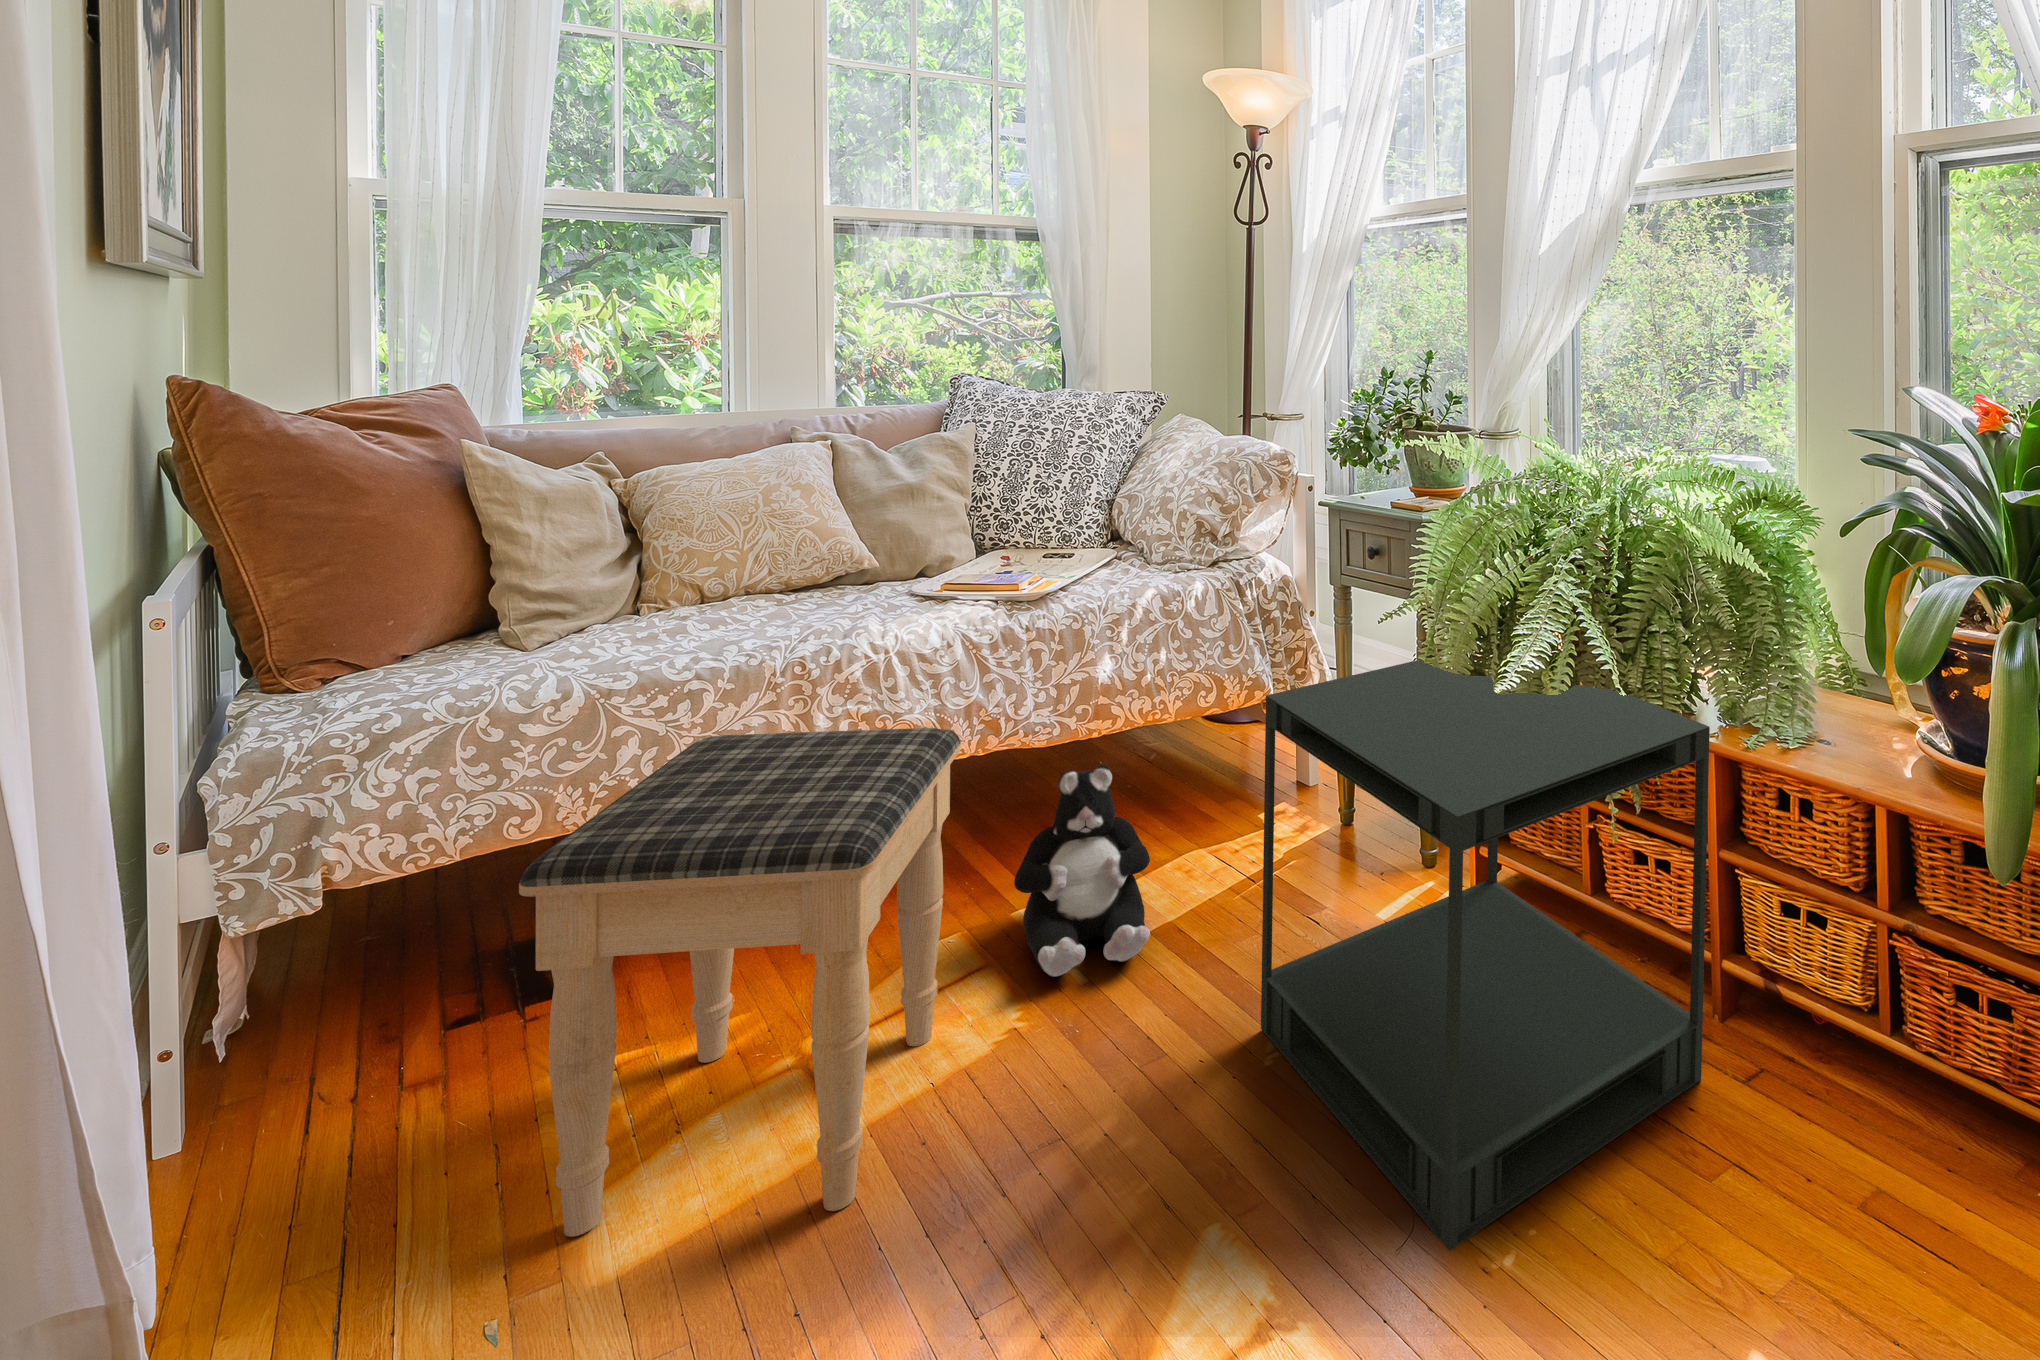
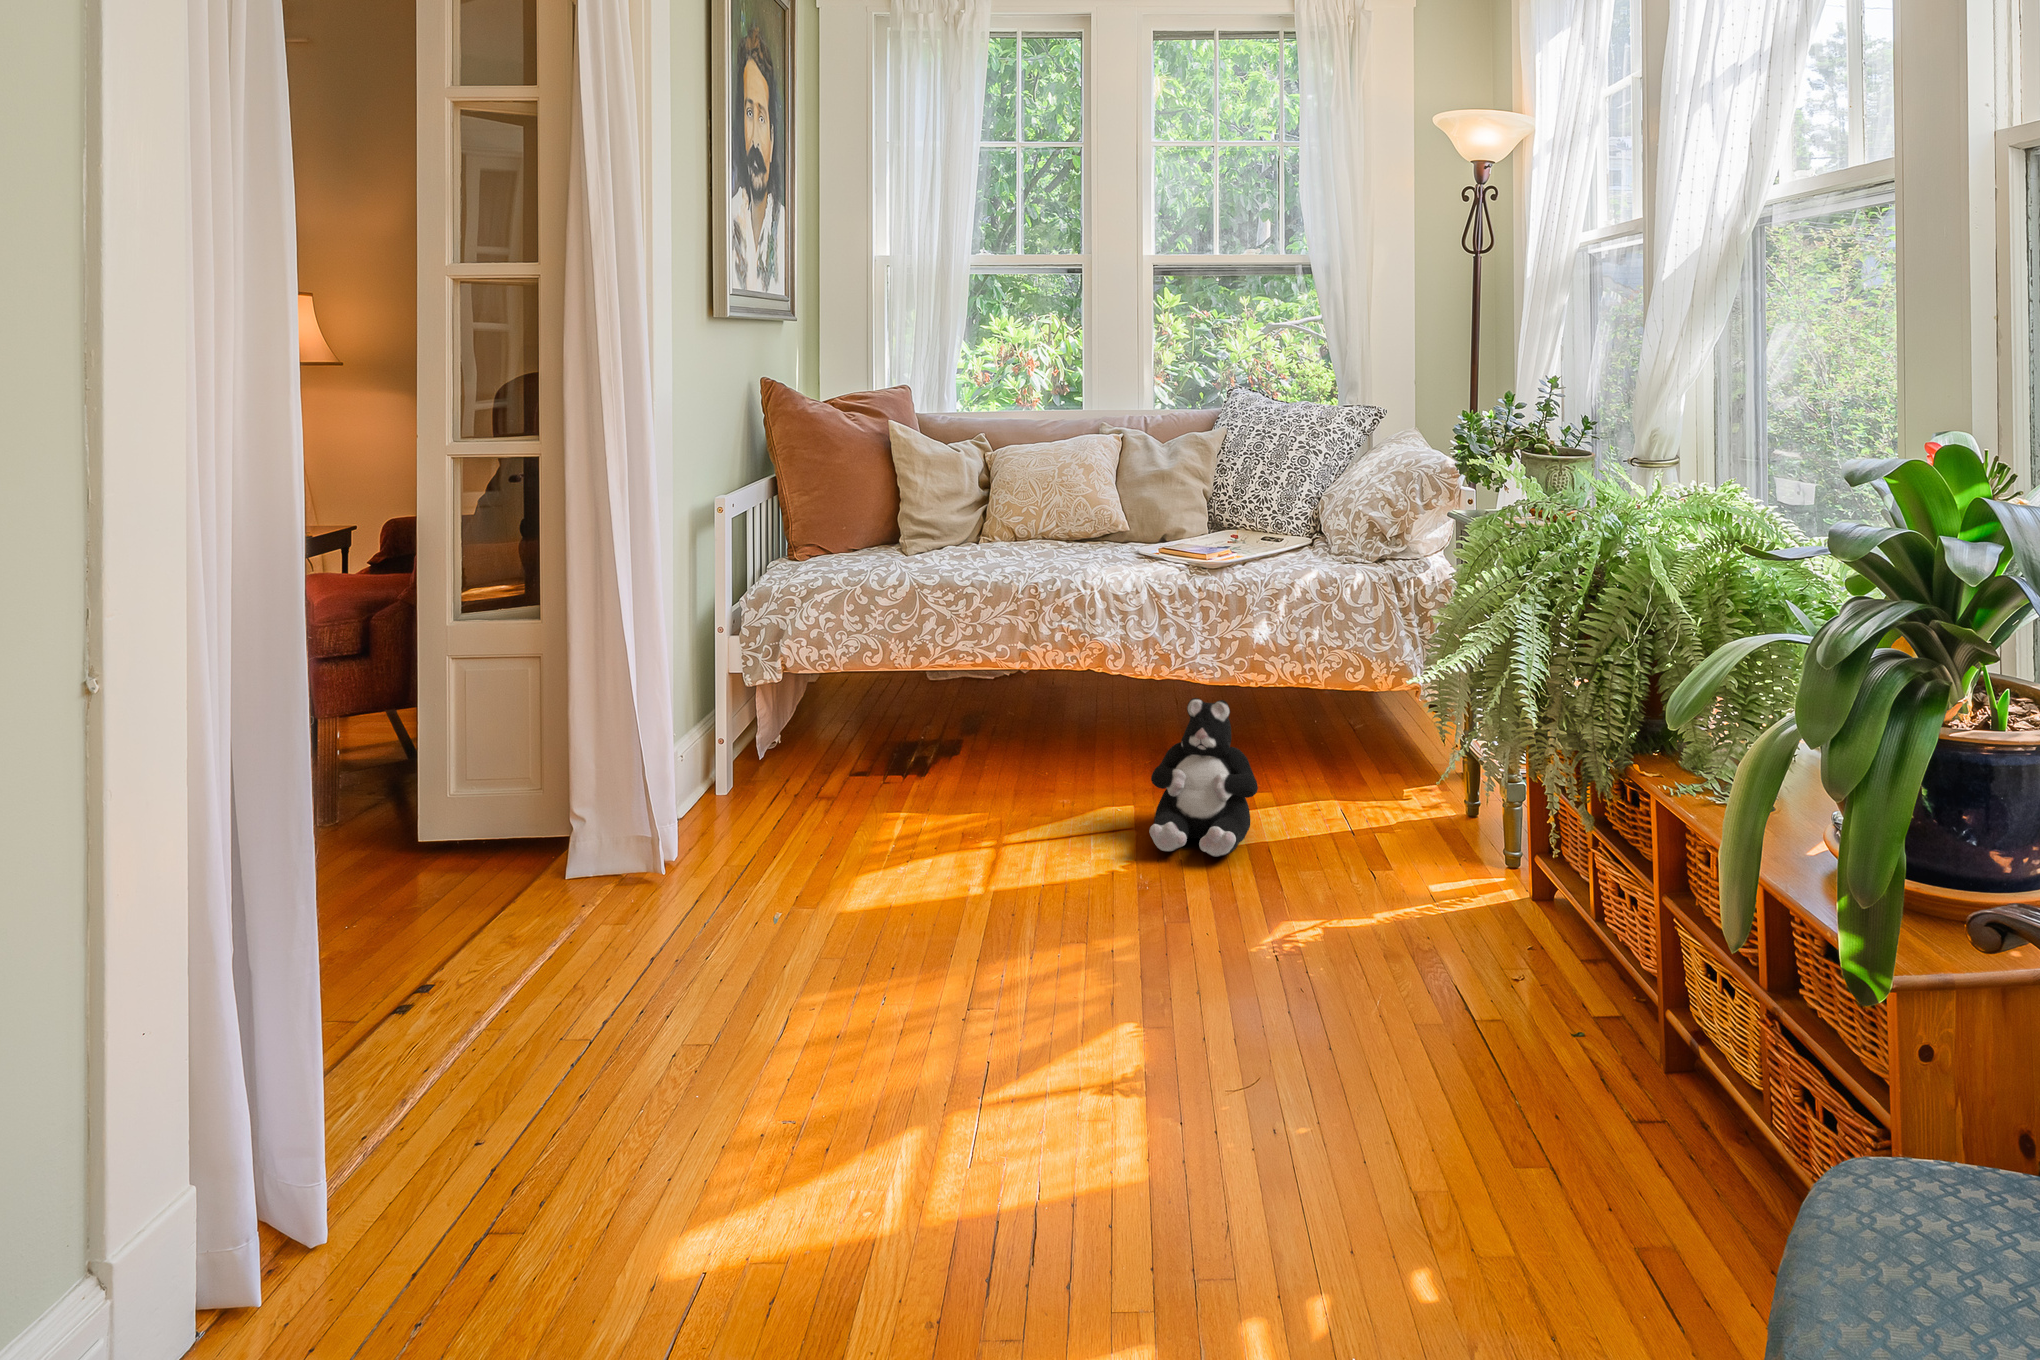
side table: present [1261,660,1710,1251] -> none [1286,635,1651,1085]
footstool: present [519,728,961,1237] -> none [826,610,1091,918]

